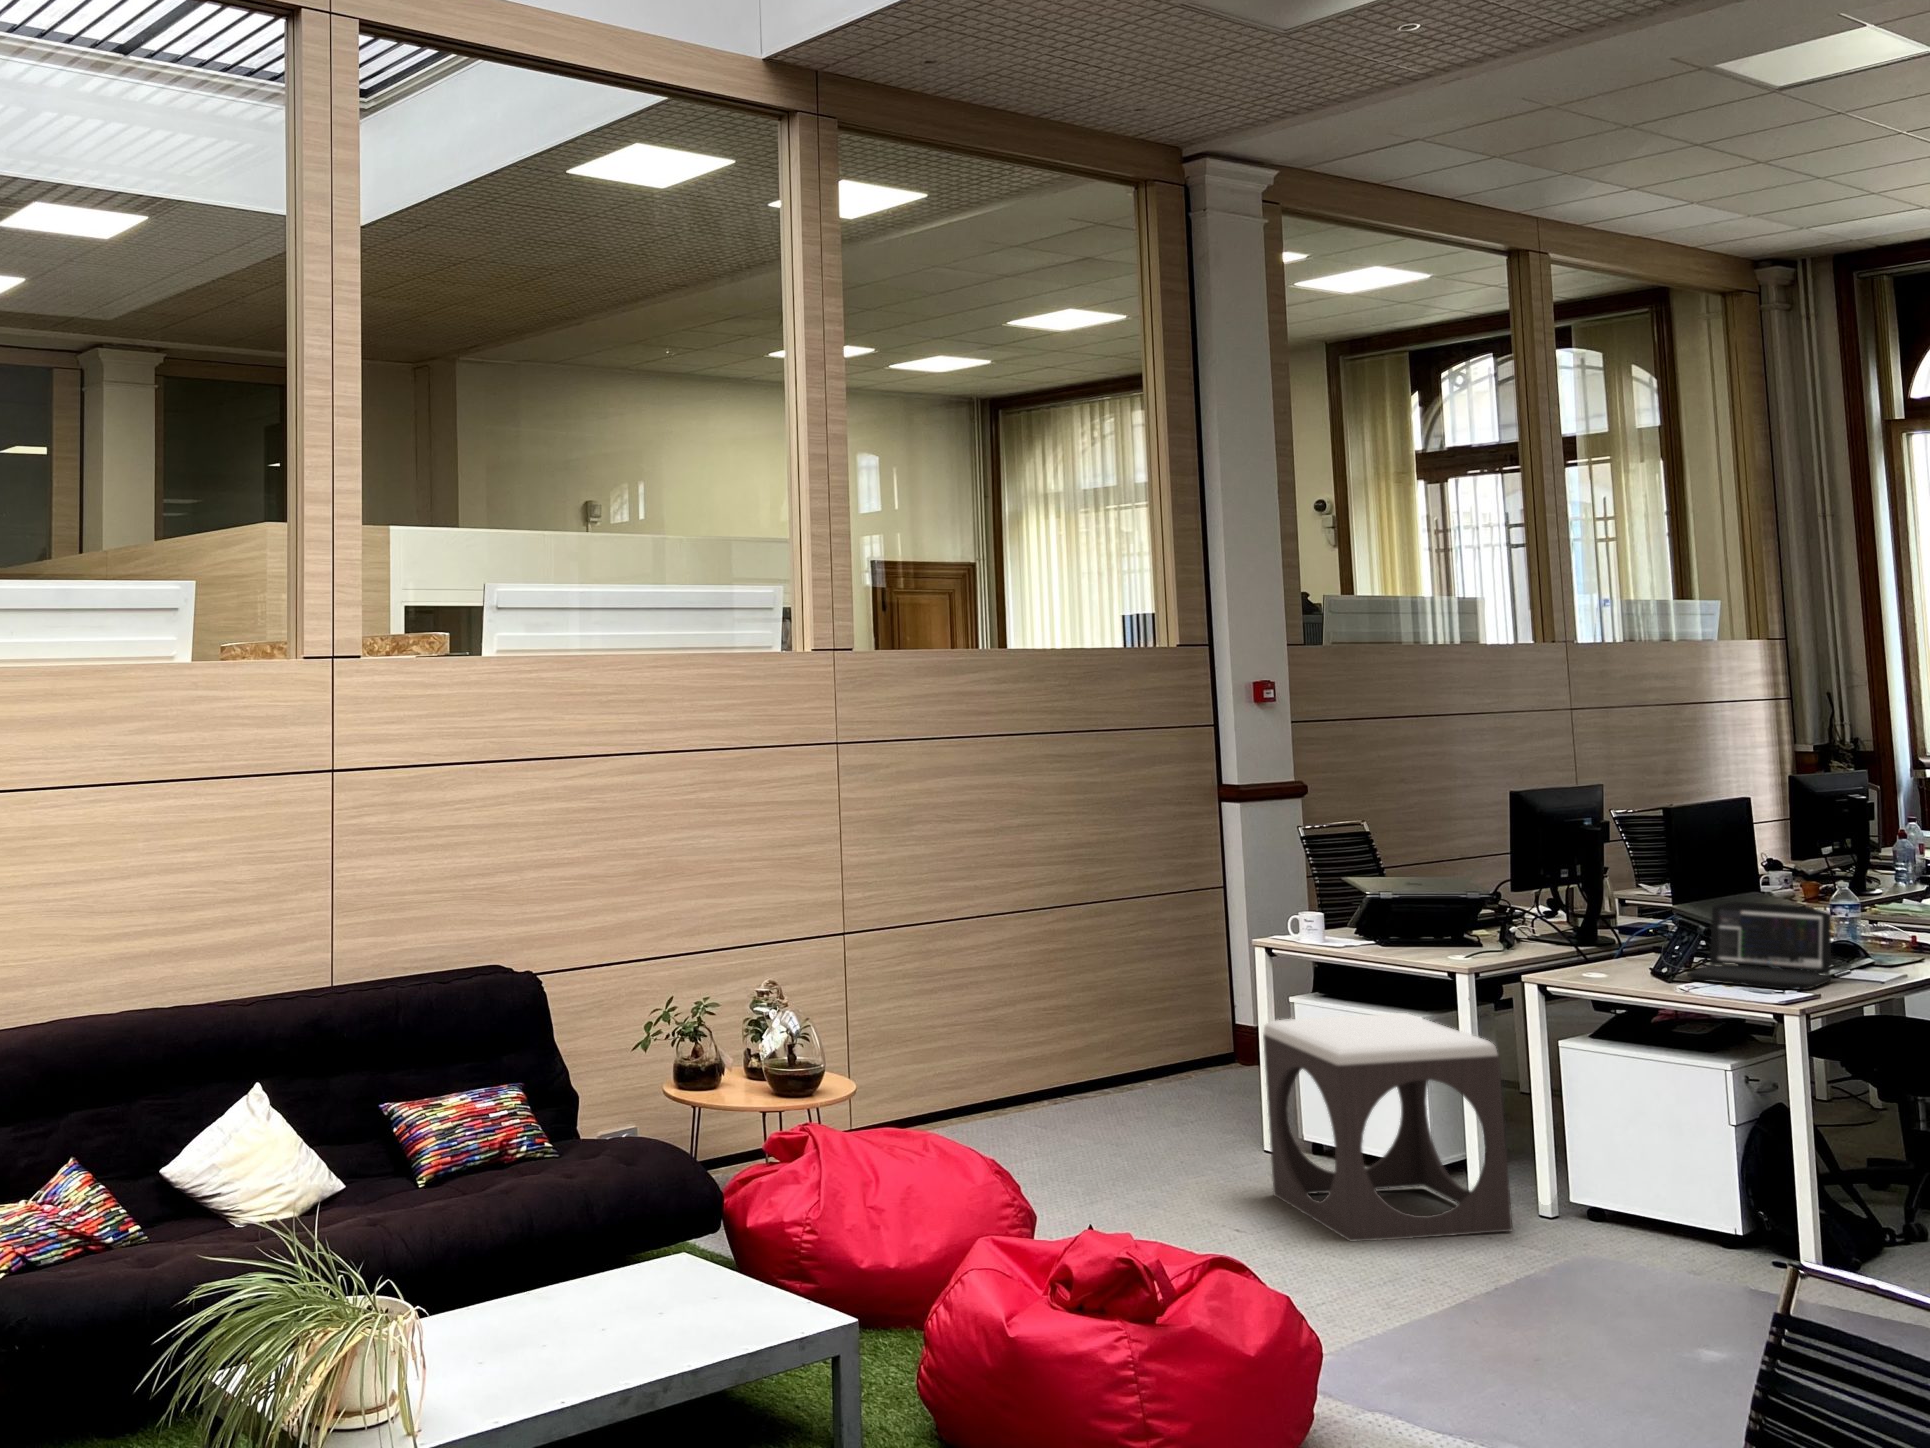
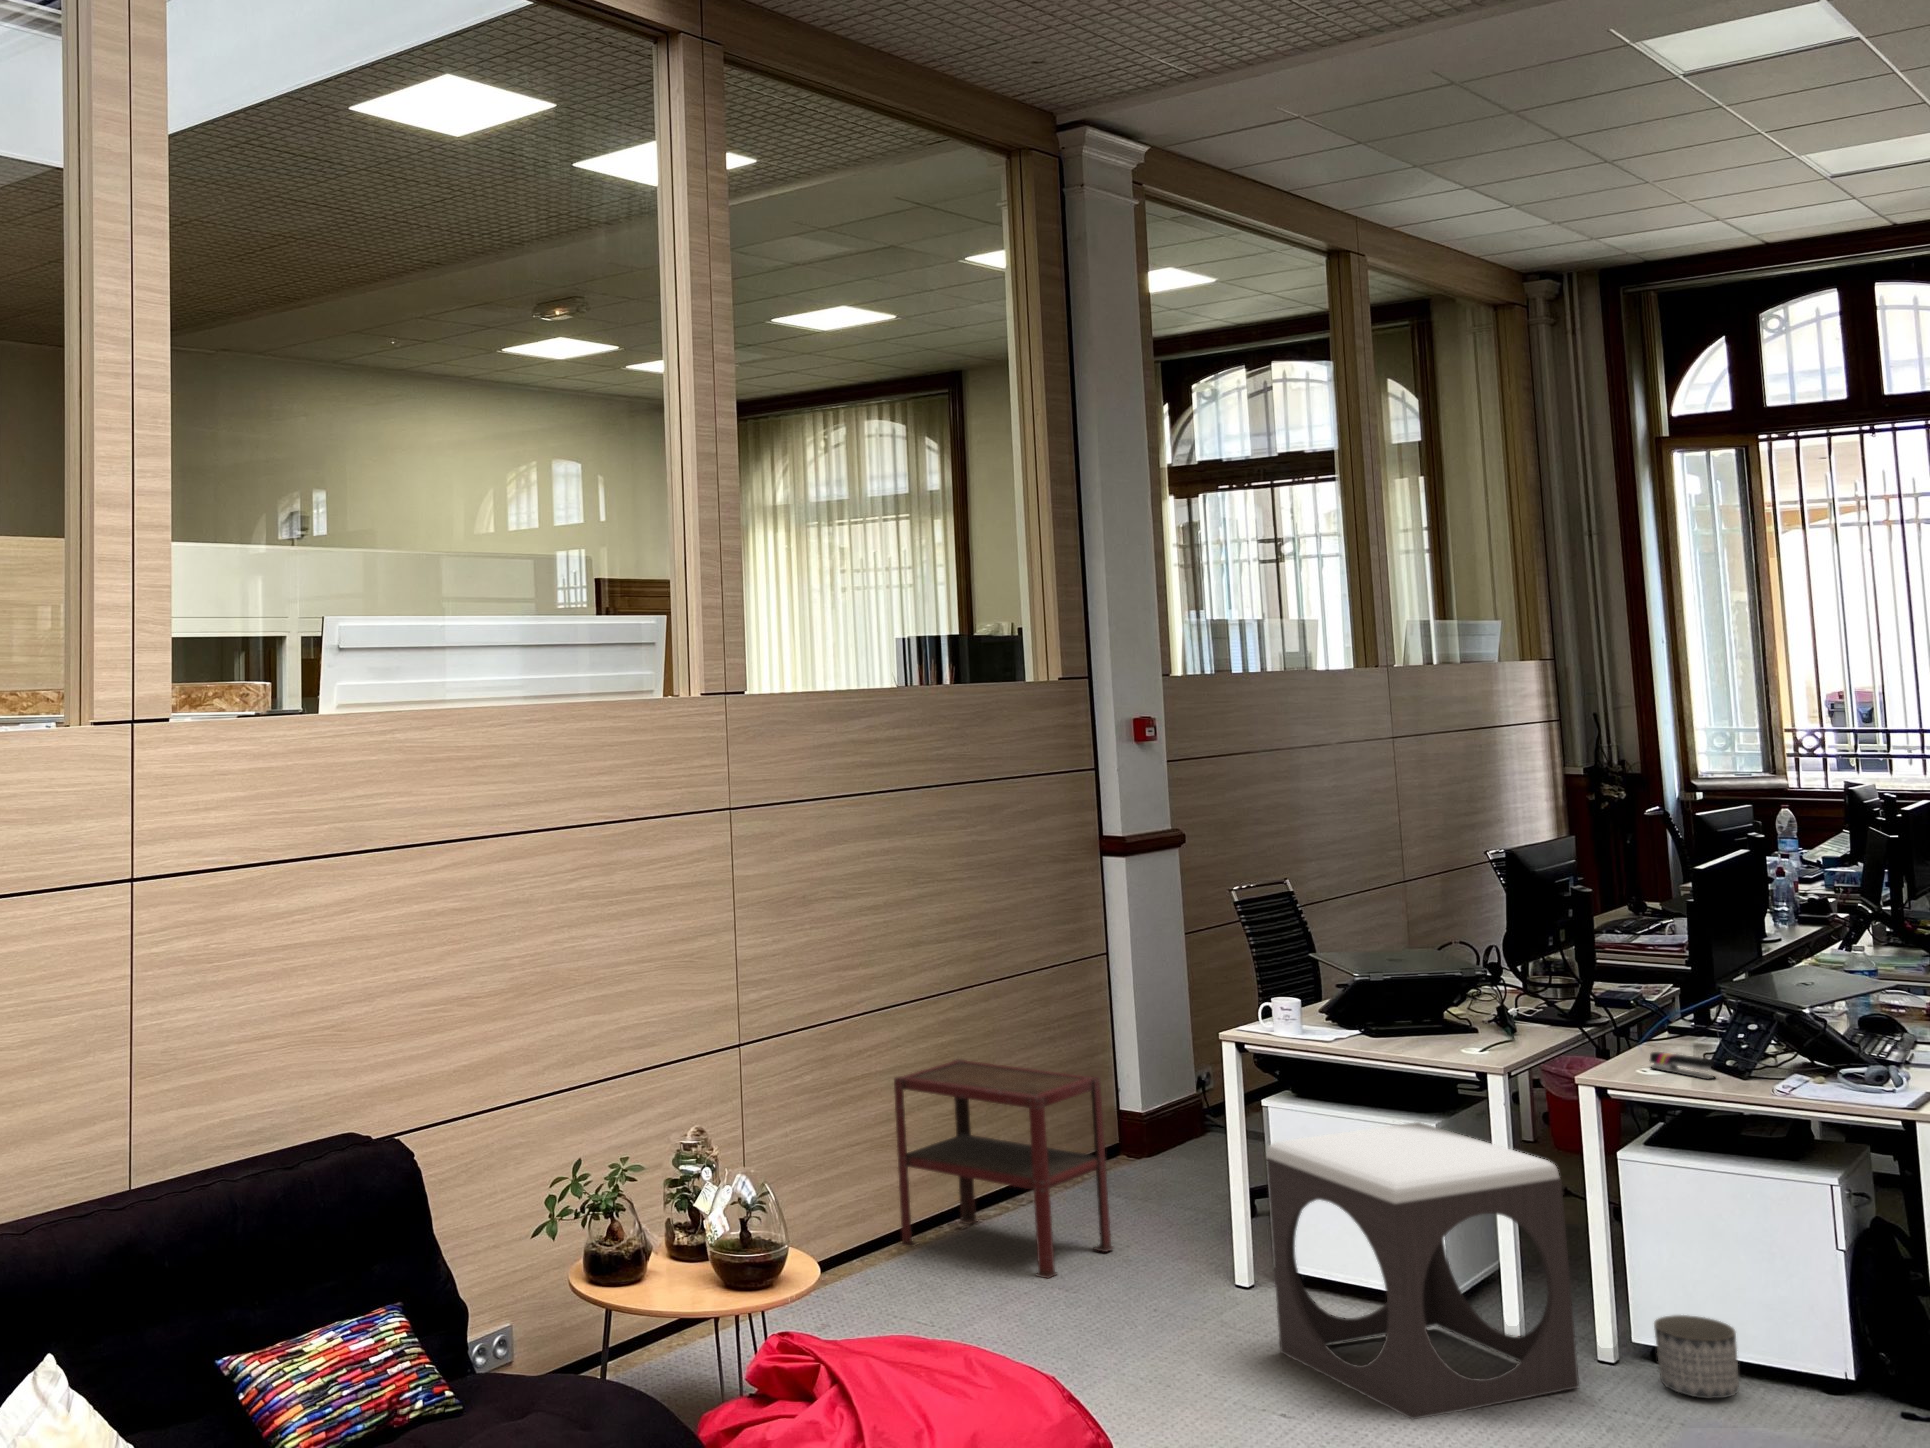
laptop: present [1687,902,1831,990] -> none [1758,982,1916,1088]
stapler: none [1601,958,1650,980] -> present [1649,1052,1715,1079]
side table: none [999,963,1184,1139] -> present [894,1059,1113,1278]
planter: none [1582,1178,1653,1245] -> present [1654,1315,1739,1399]

